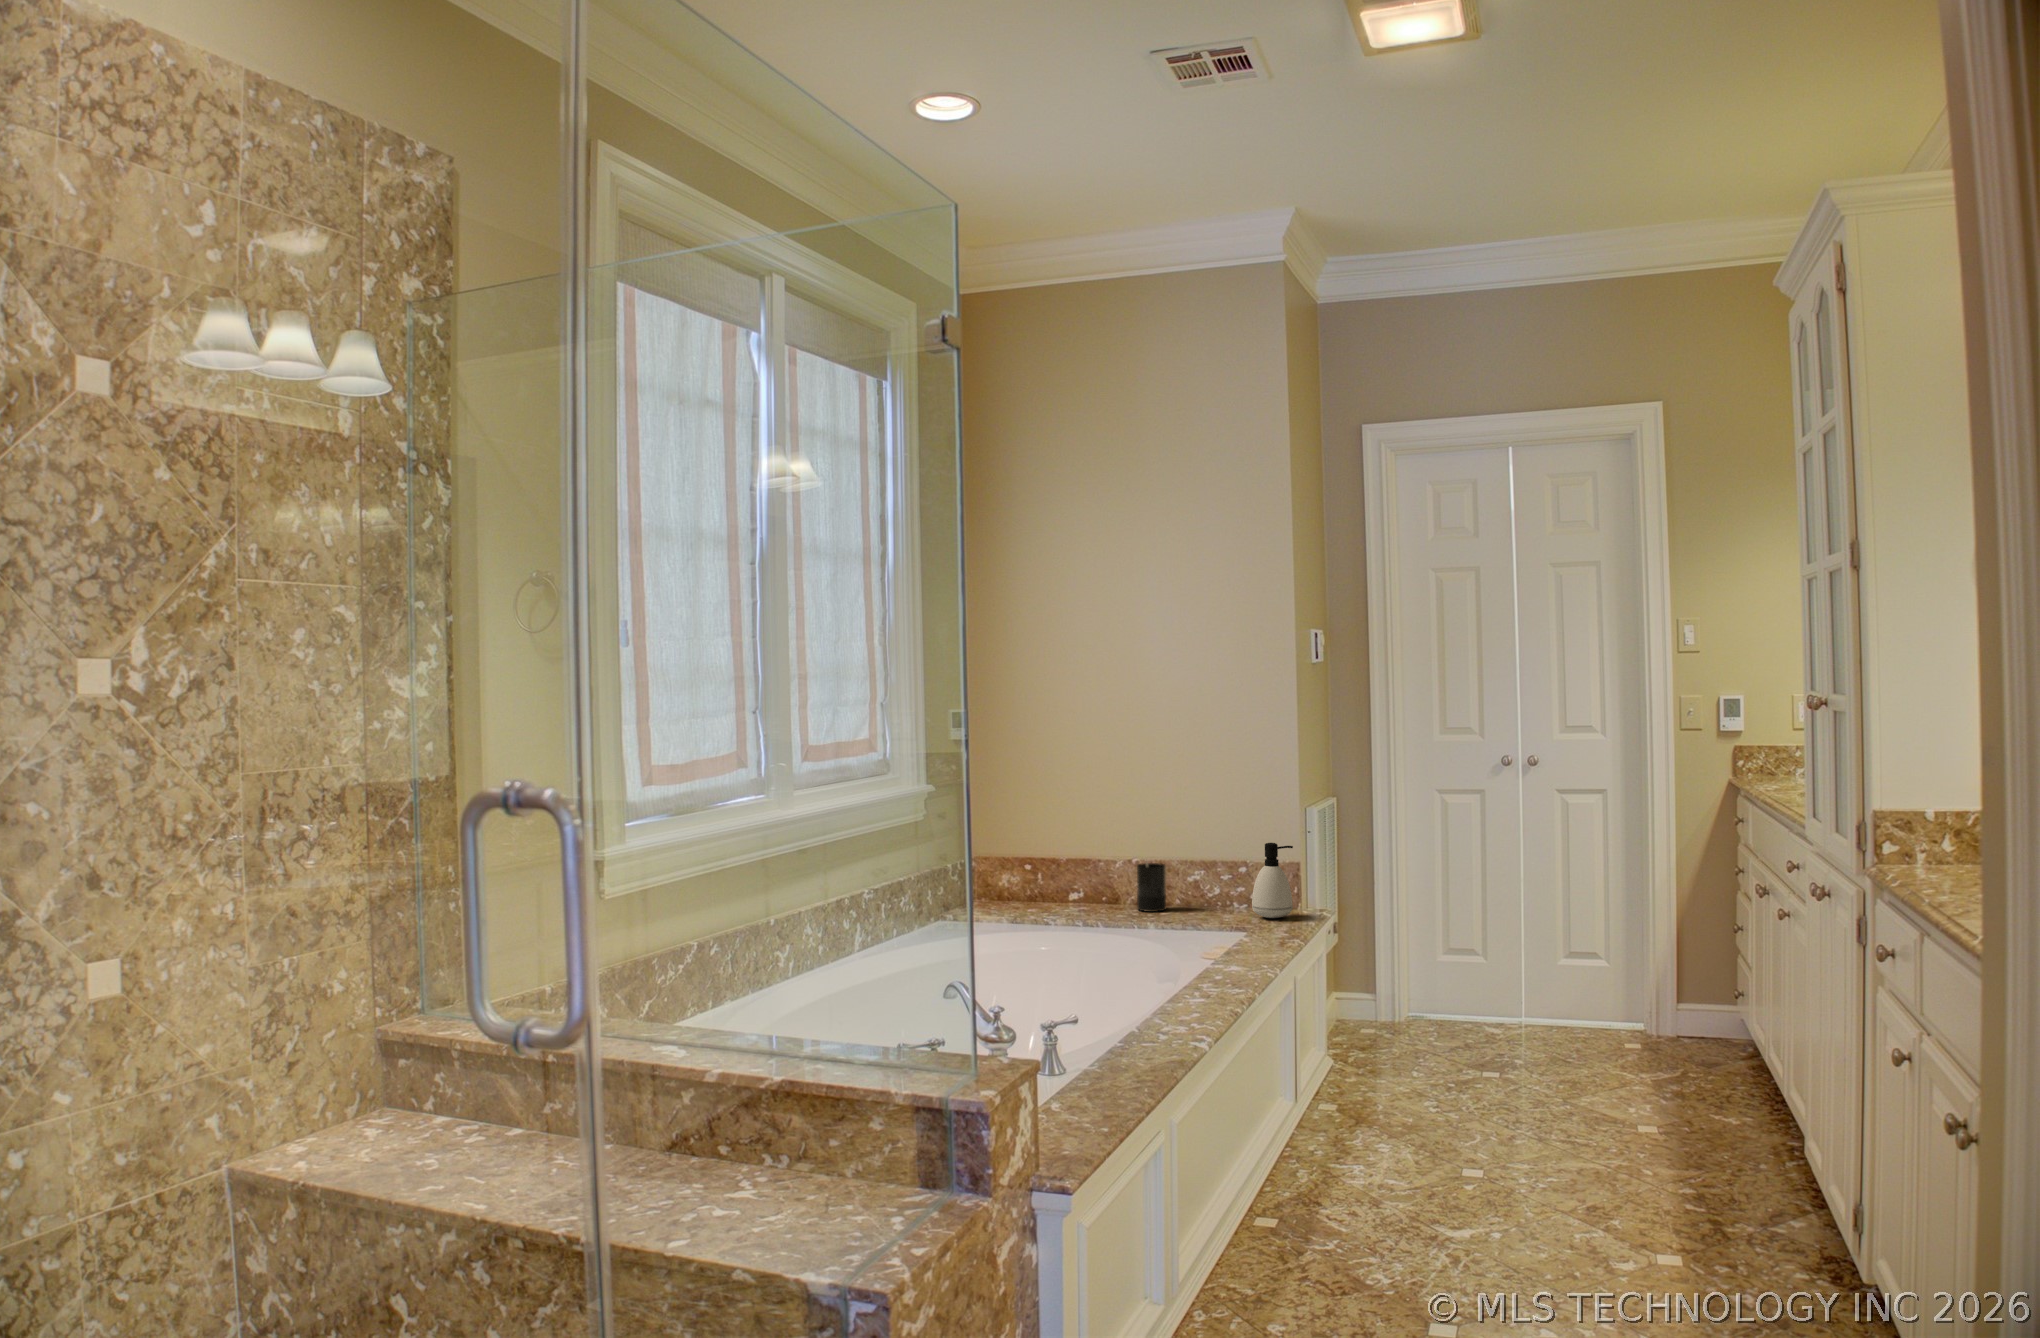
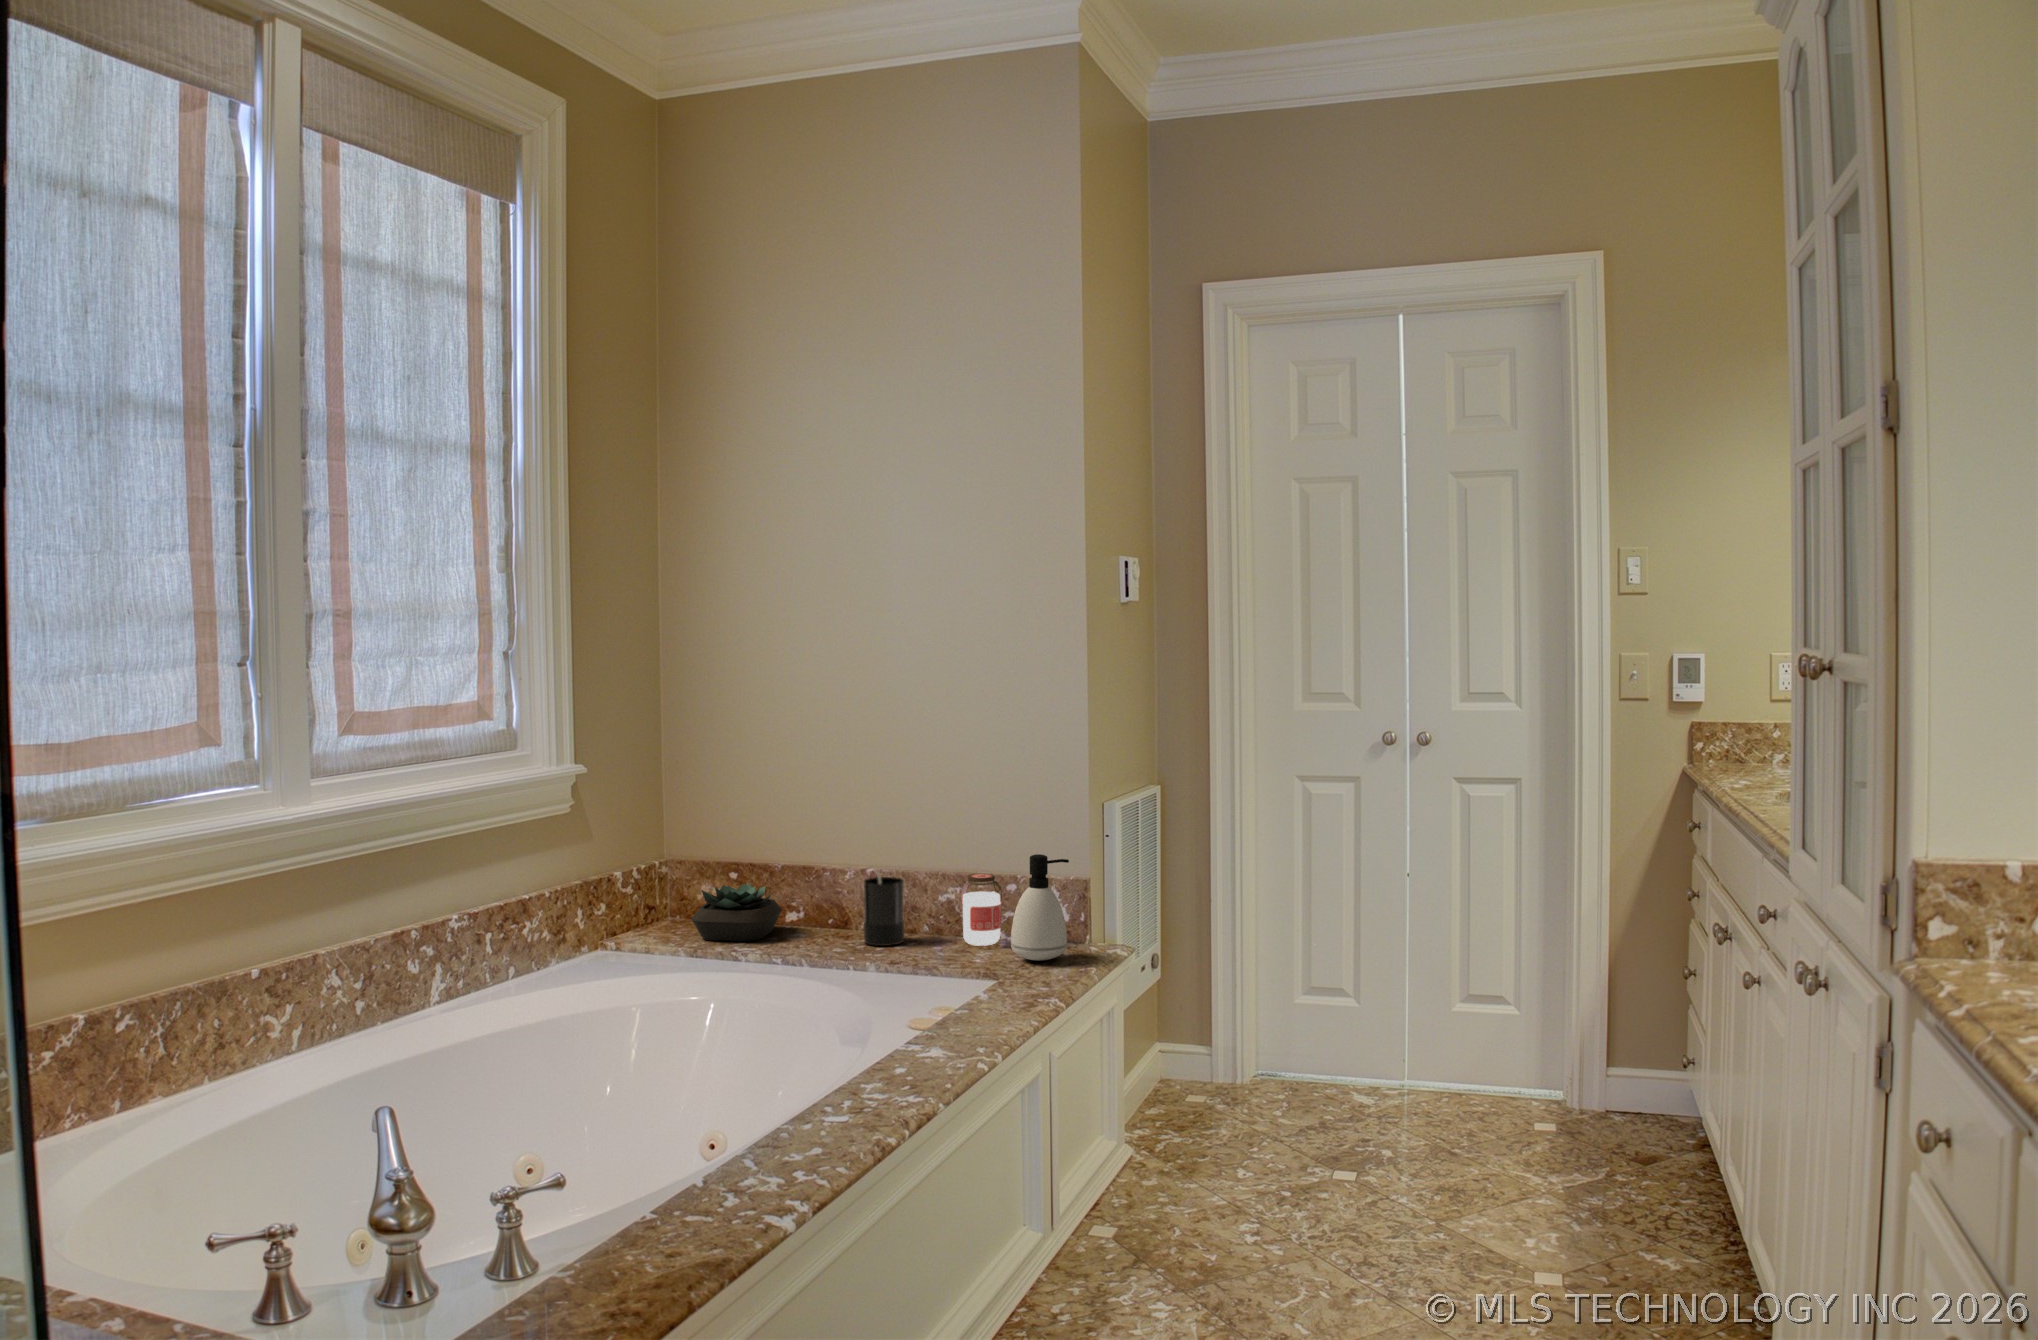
jar: none [1208,859,1239,911] -> present [962,874,1002,946]
succulent plant: none [1010,870,1070,910] -> present [691,883,782,941]

